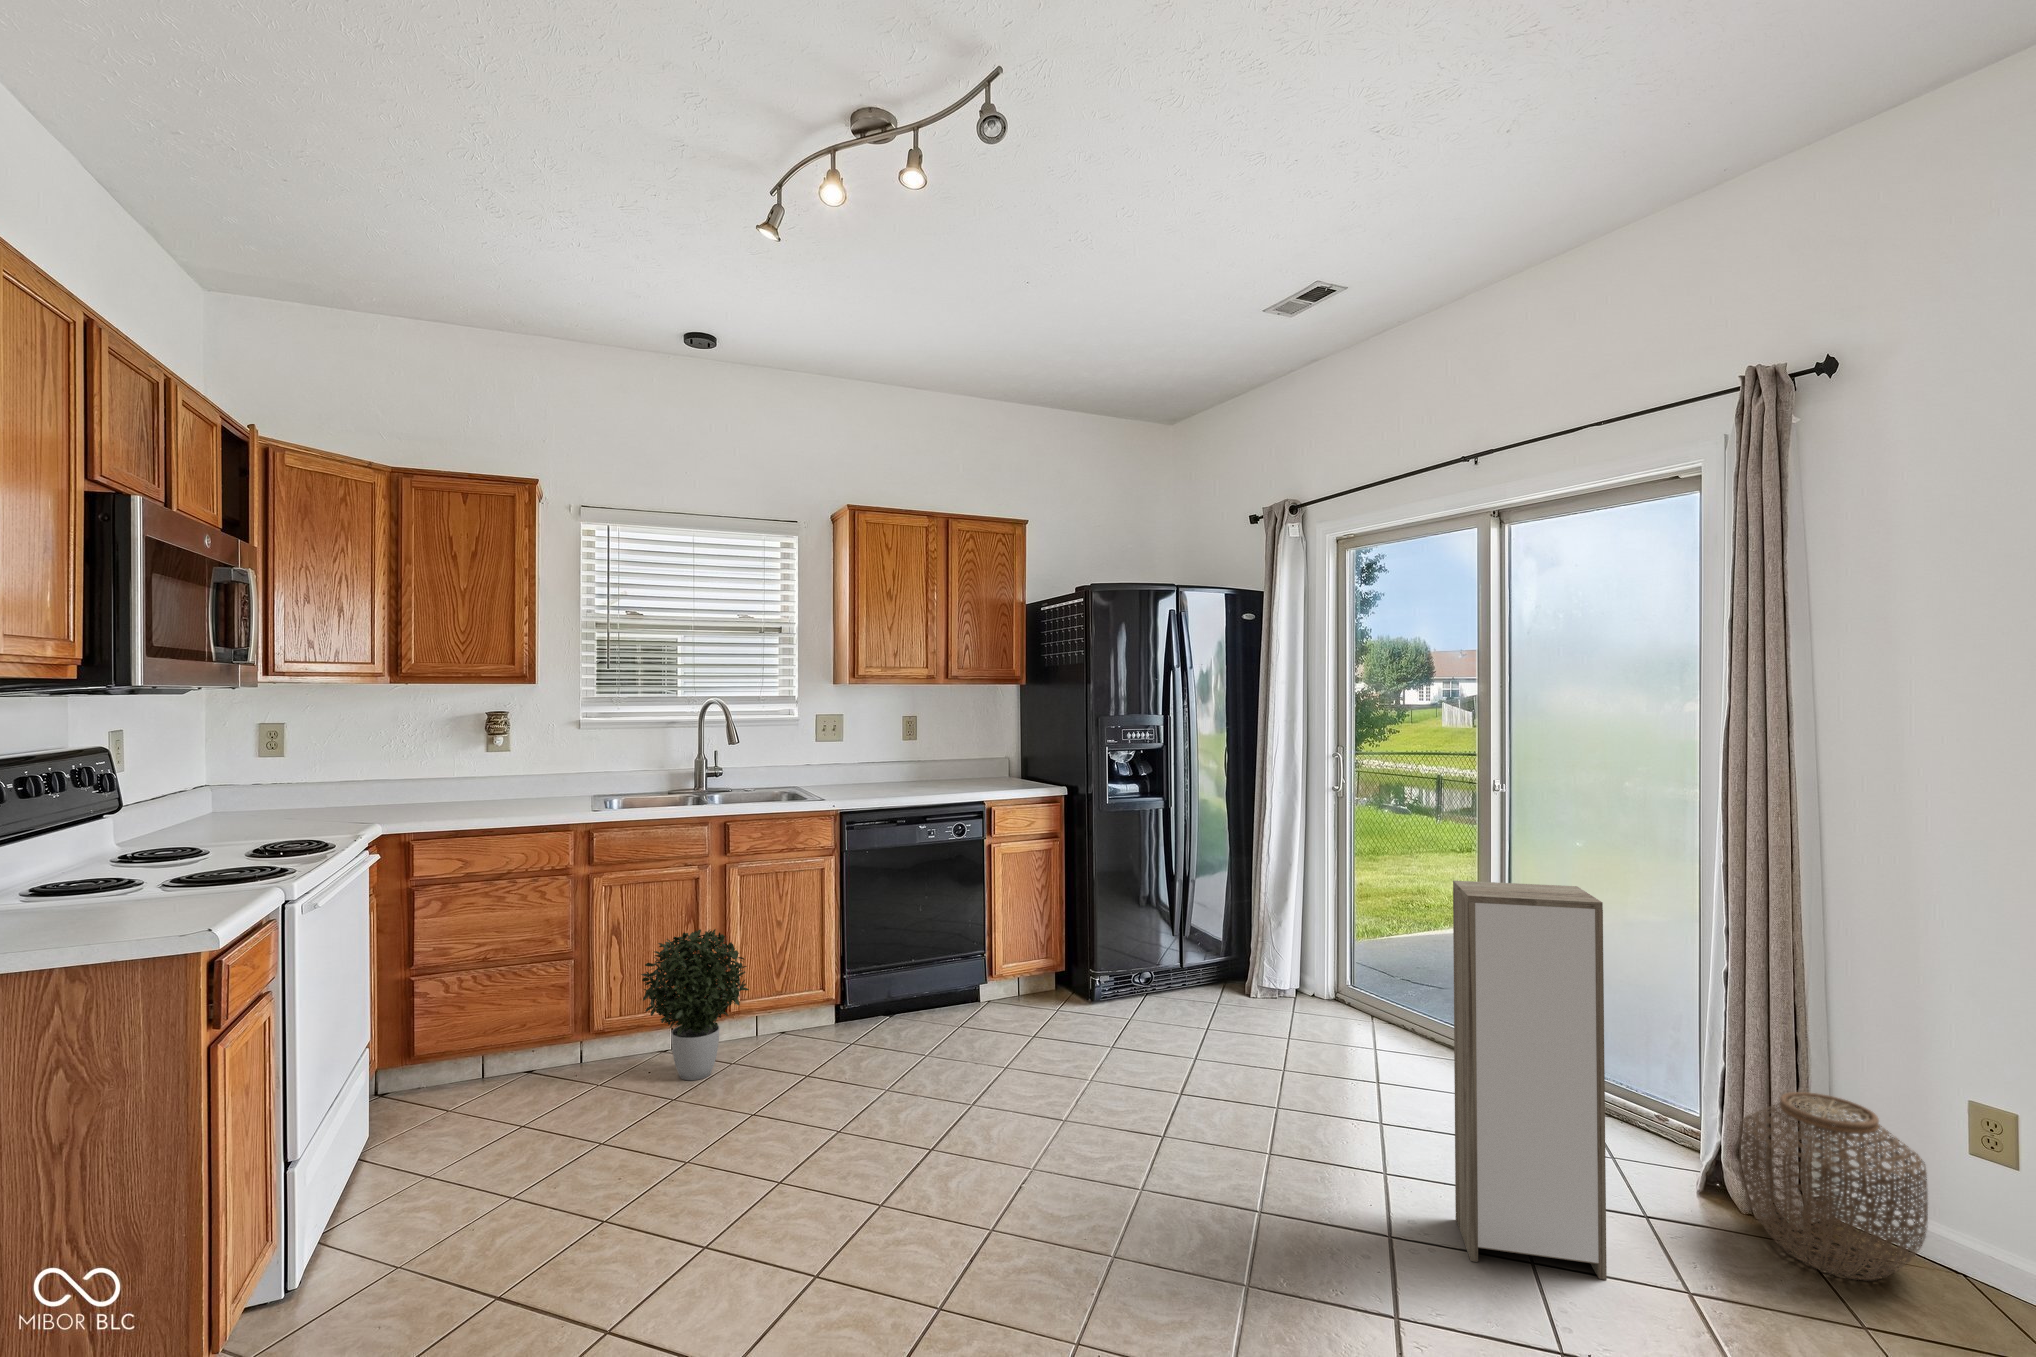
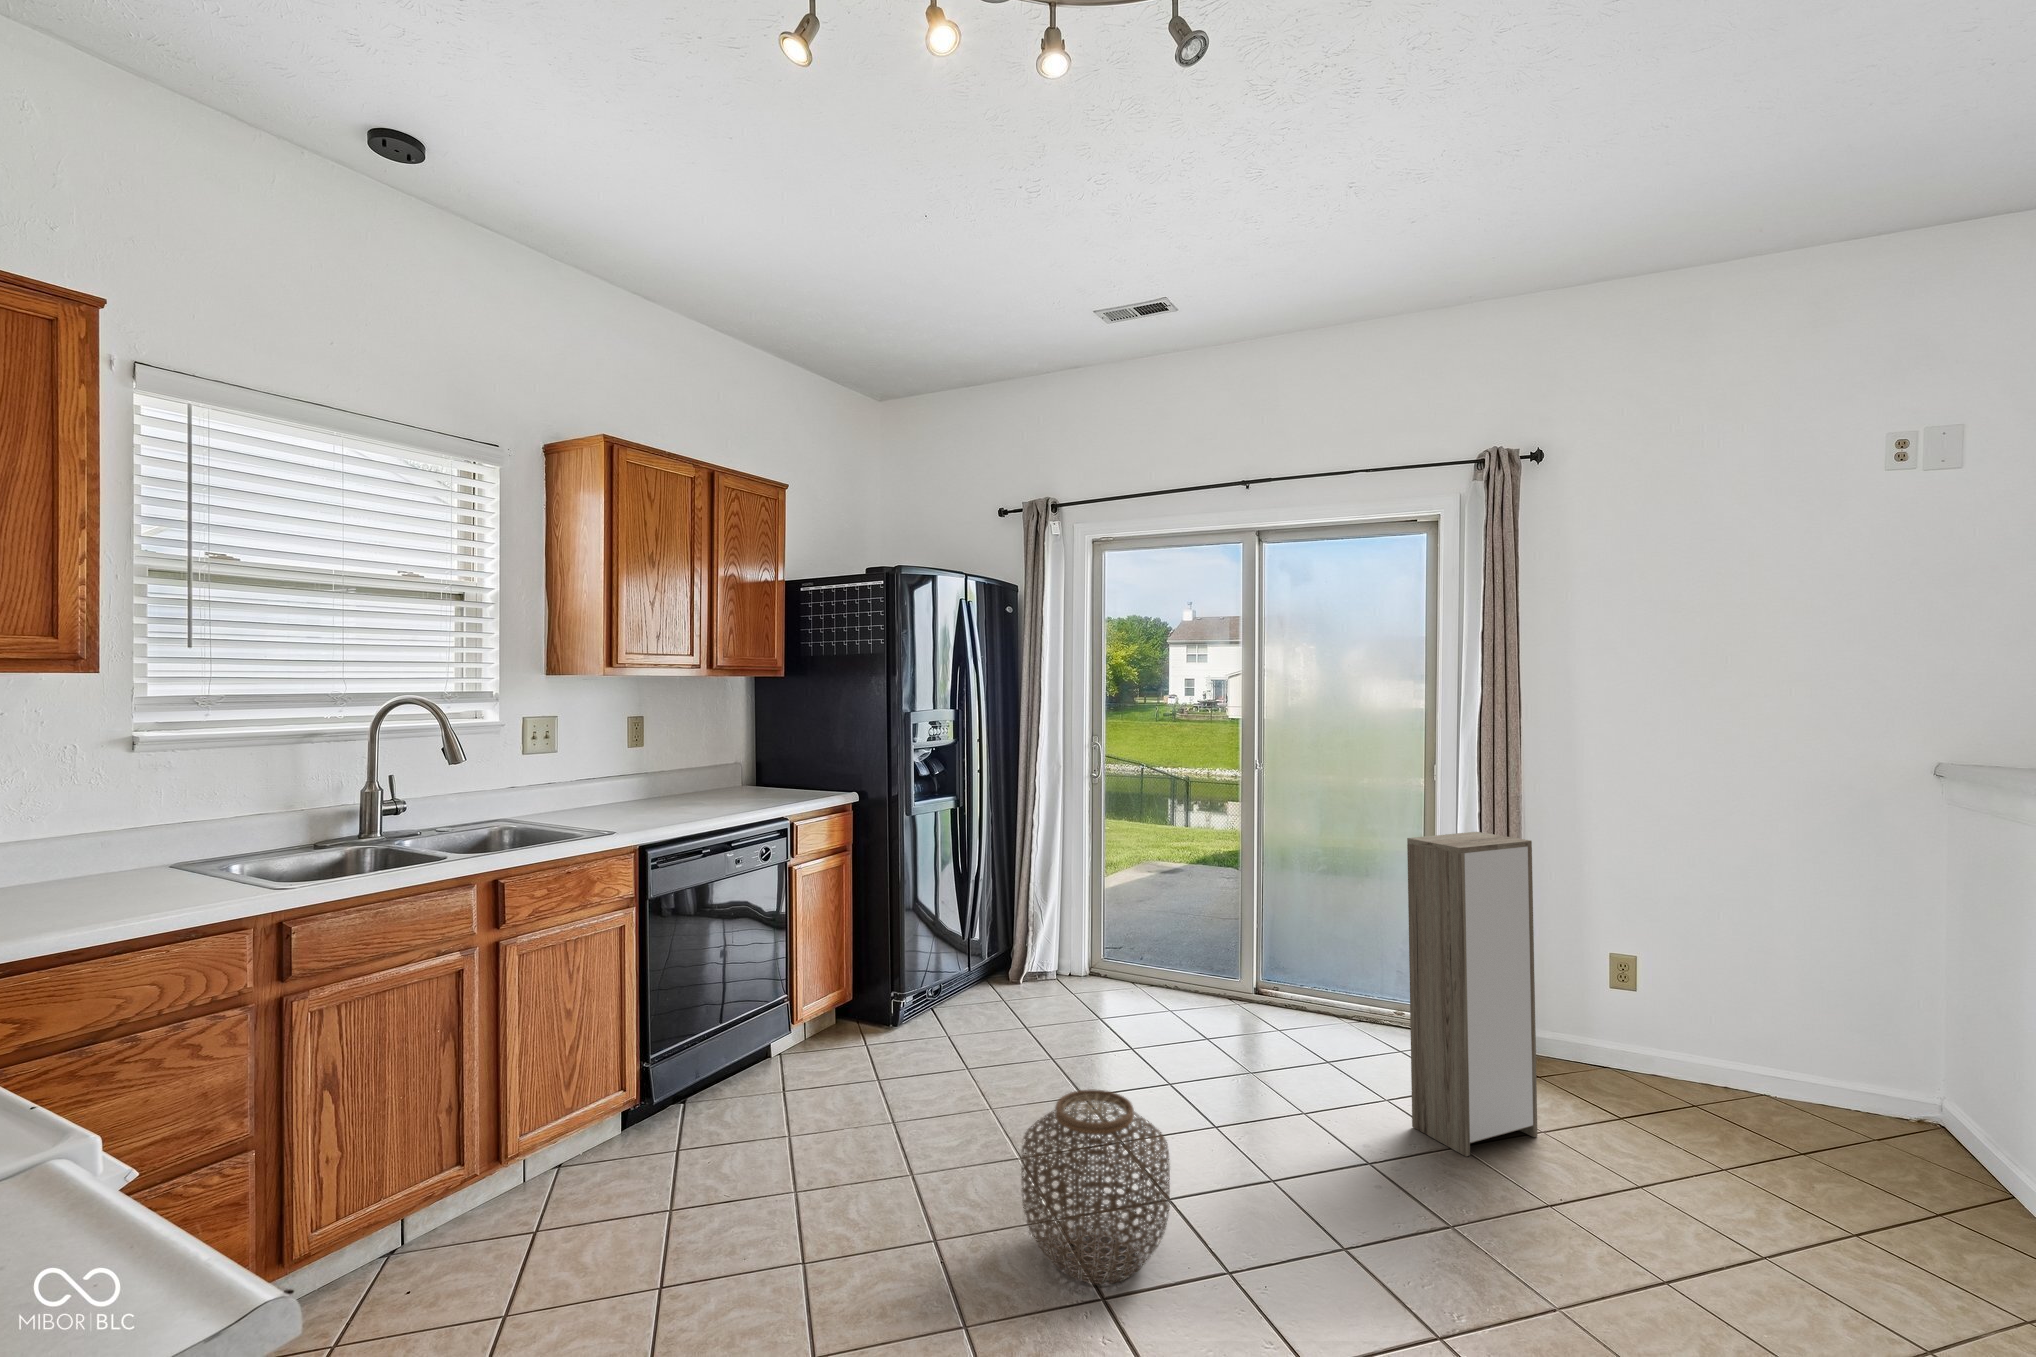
potted plant: present [641,929,749,1080] -> none [410,1038,590,1283]
woven basket: present [1739,1092,1928,1280] -> present [1021,1089,1170,1284]

